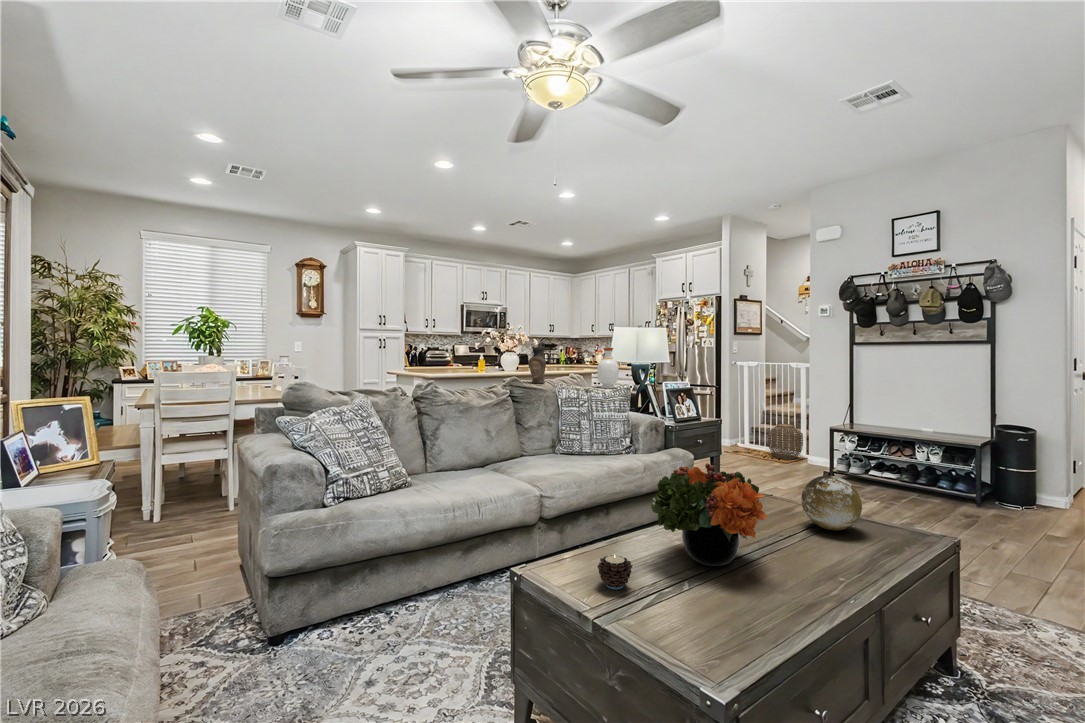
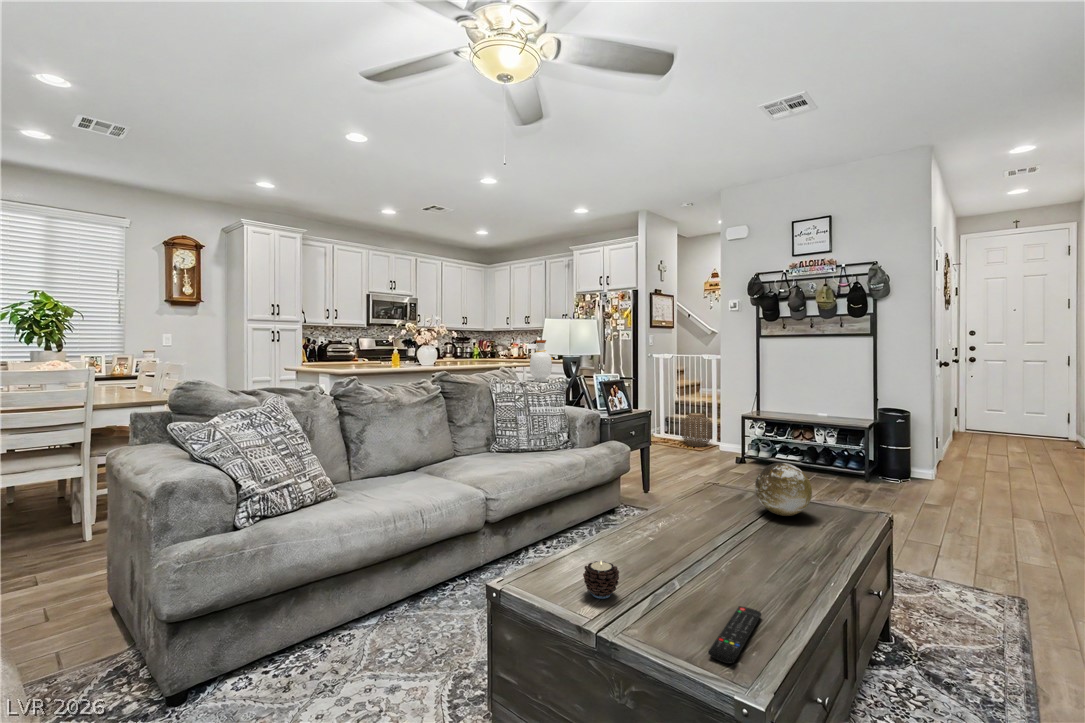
ceramic pitcher: present [528,341,546,383] -> none [457,334,476,378]
flower arrangement: present [651,463,767,566] -> none [625,457,746,563]
remote control: none [695,608,764,656] -> present [708,606,761,663]

